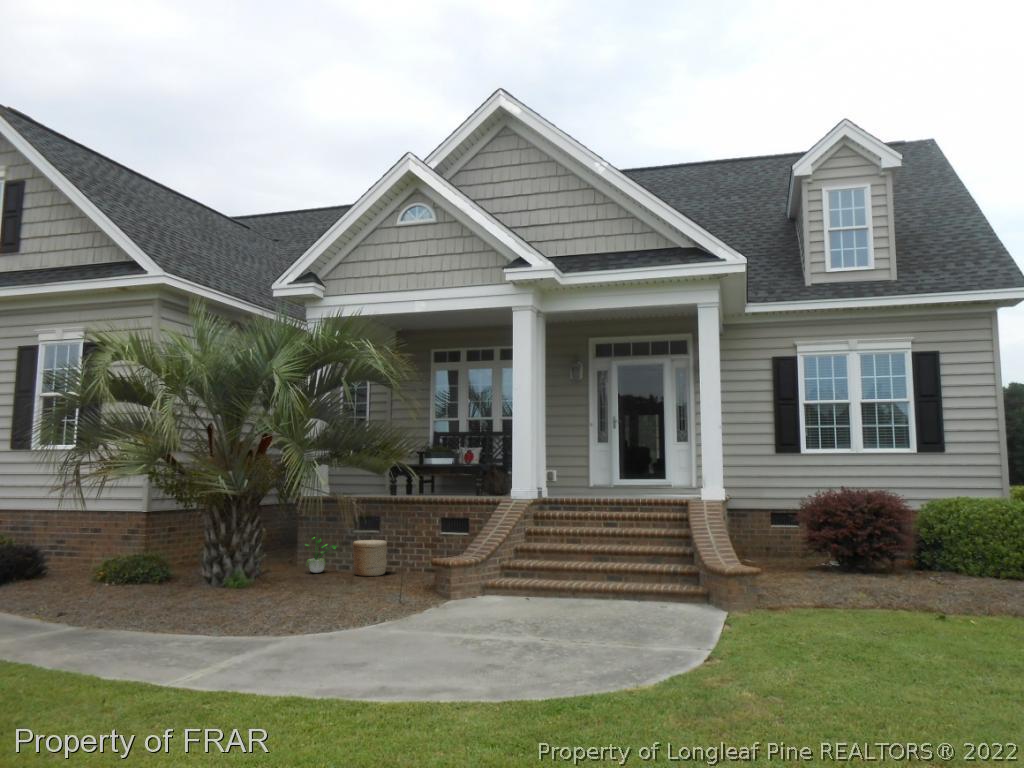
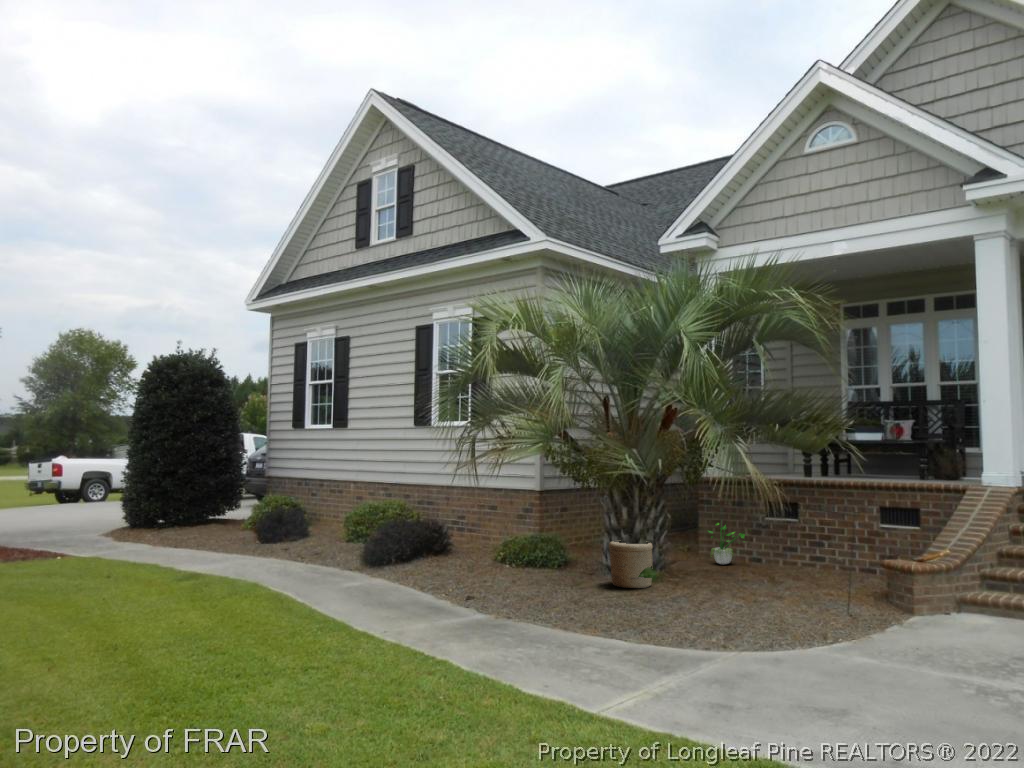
woven basket: present [353,540,387,576] -> present [609,541,653,588]

